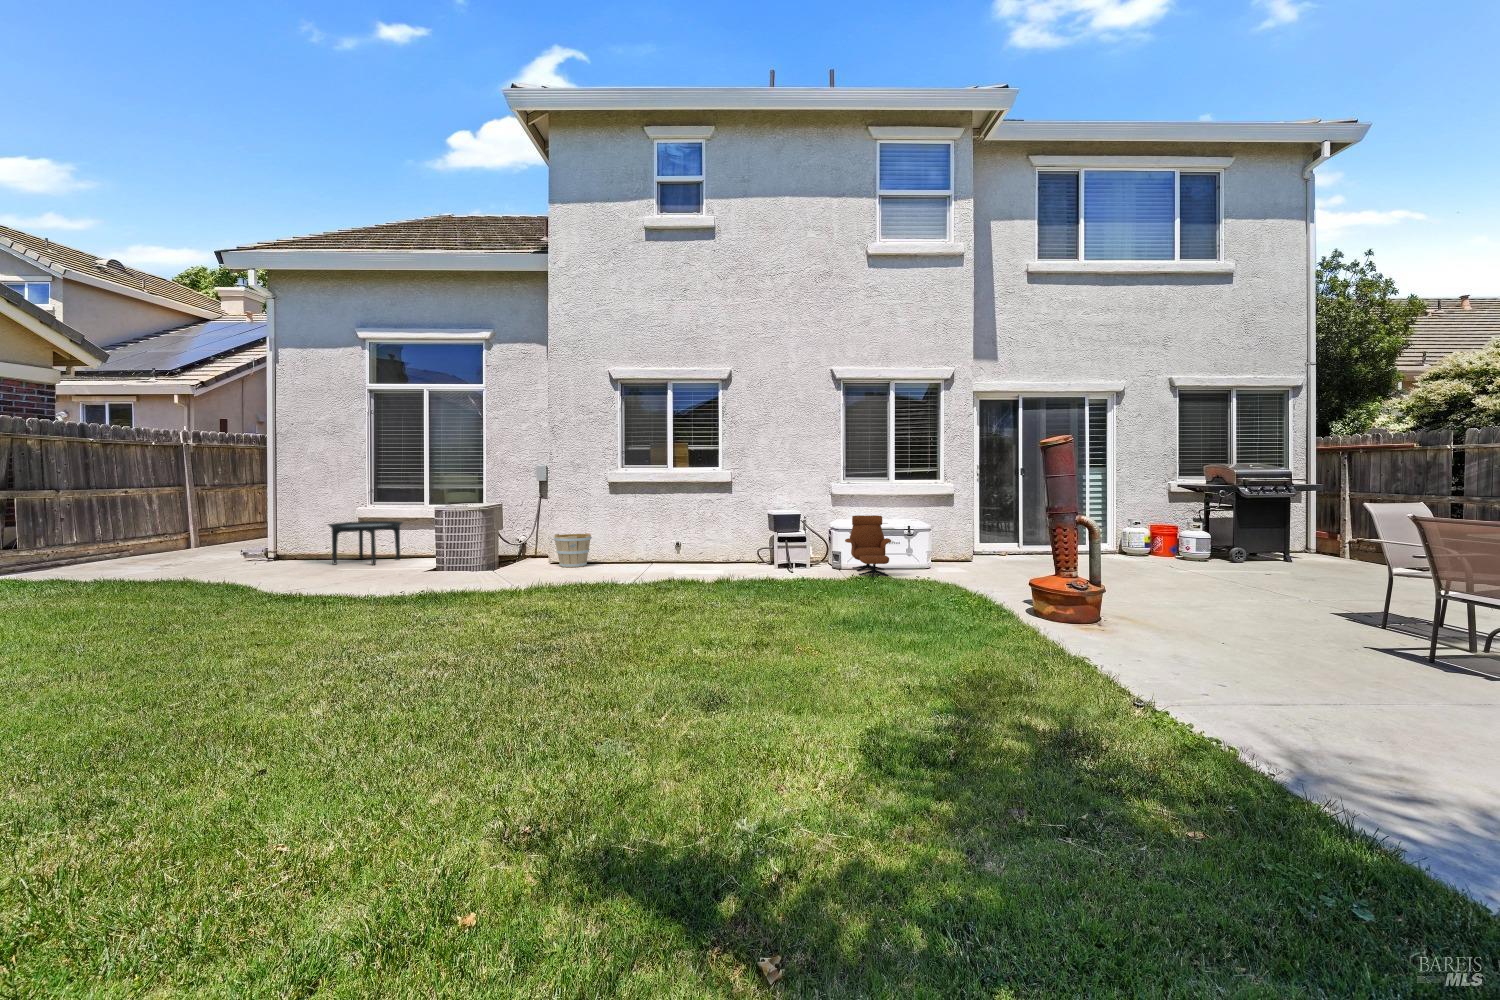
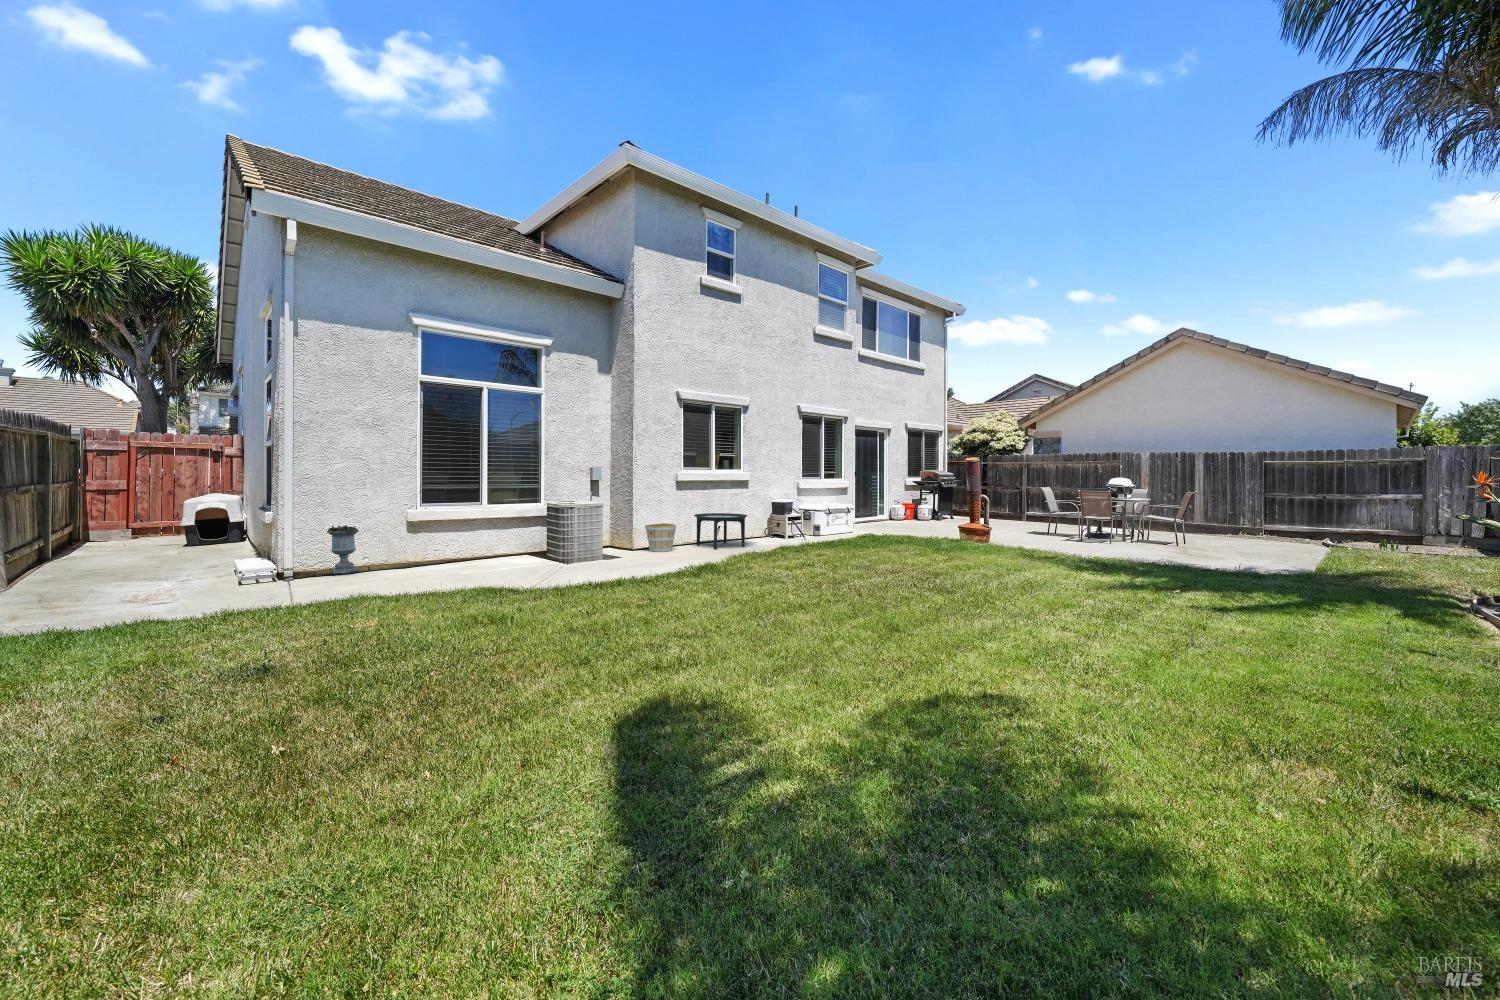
lounge chair: present [845,515,891,577] -> none [822,501,861,539]
planter: none [287,518,314,560] -> present [327,525,359,574]
round table: present [329,521,402,565] -> present [694,513,747,549]

